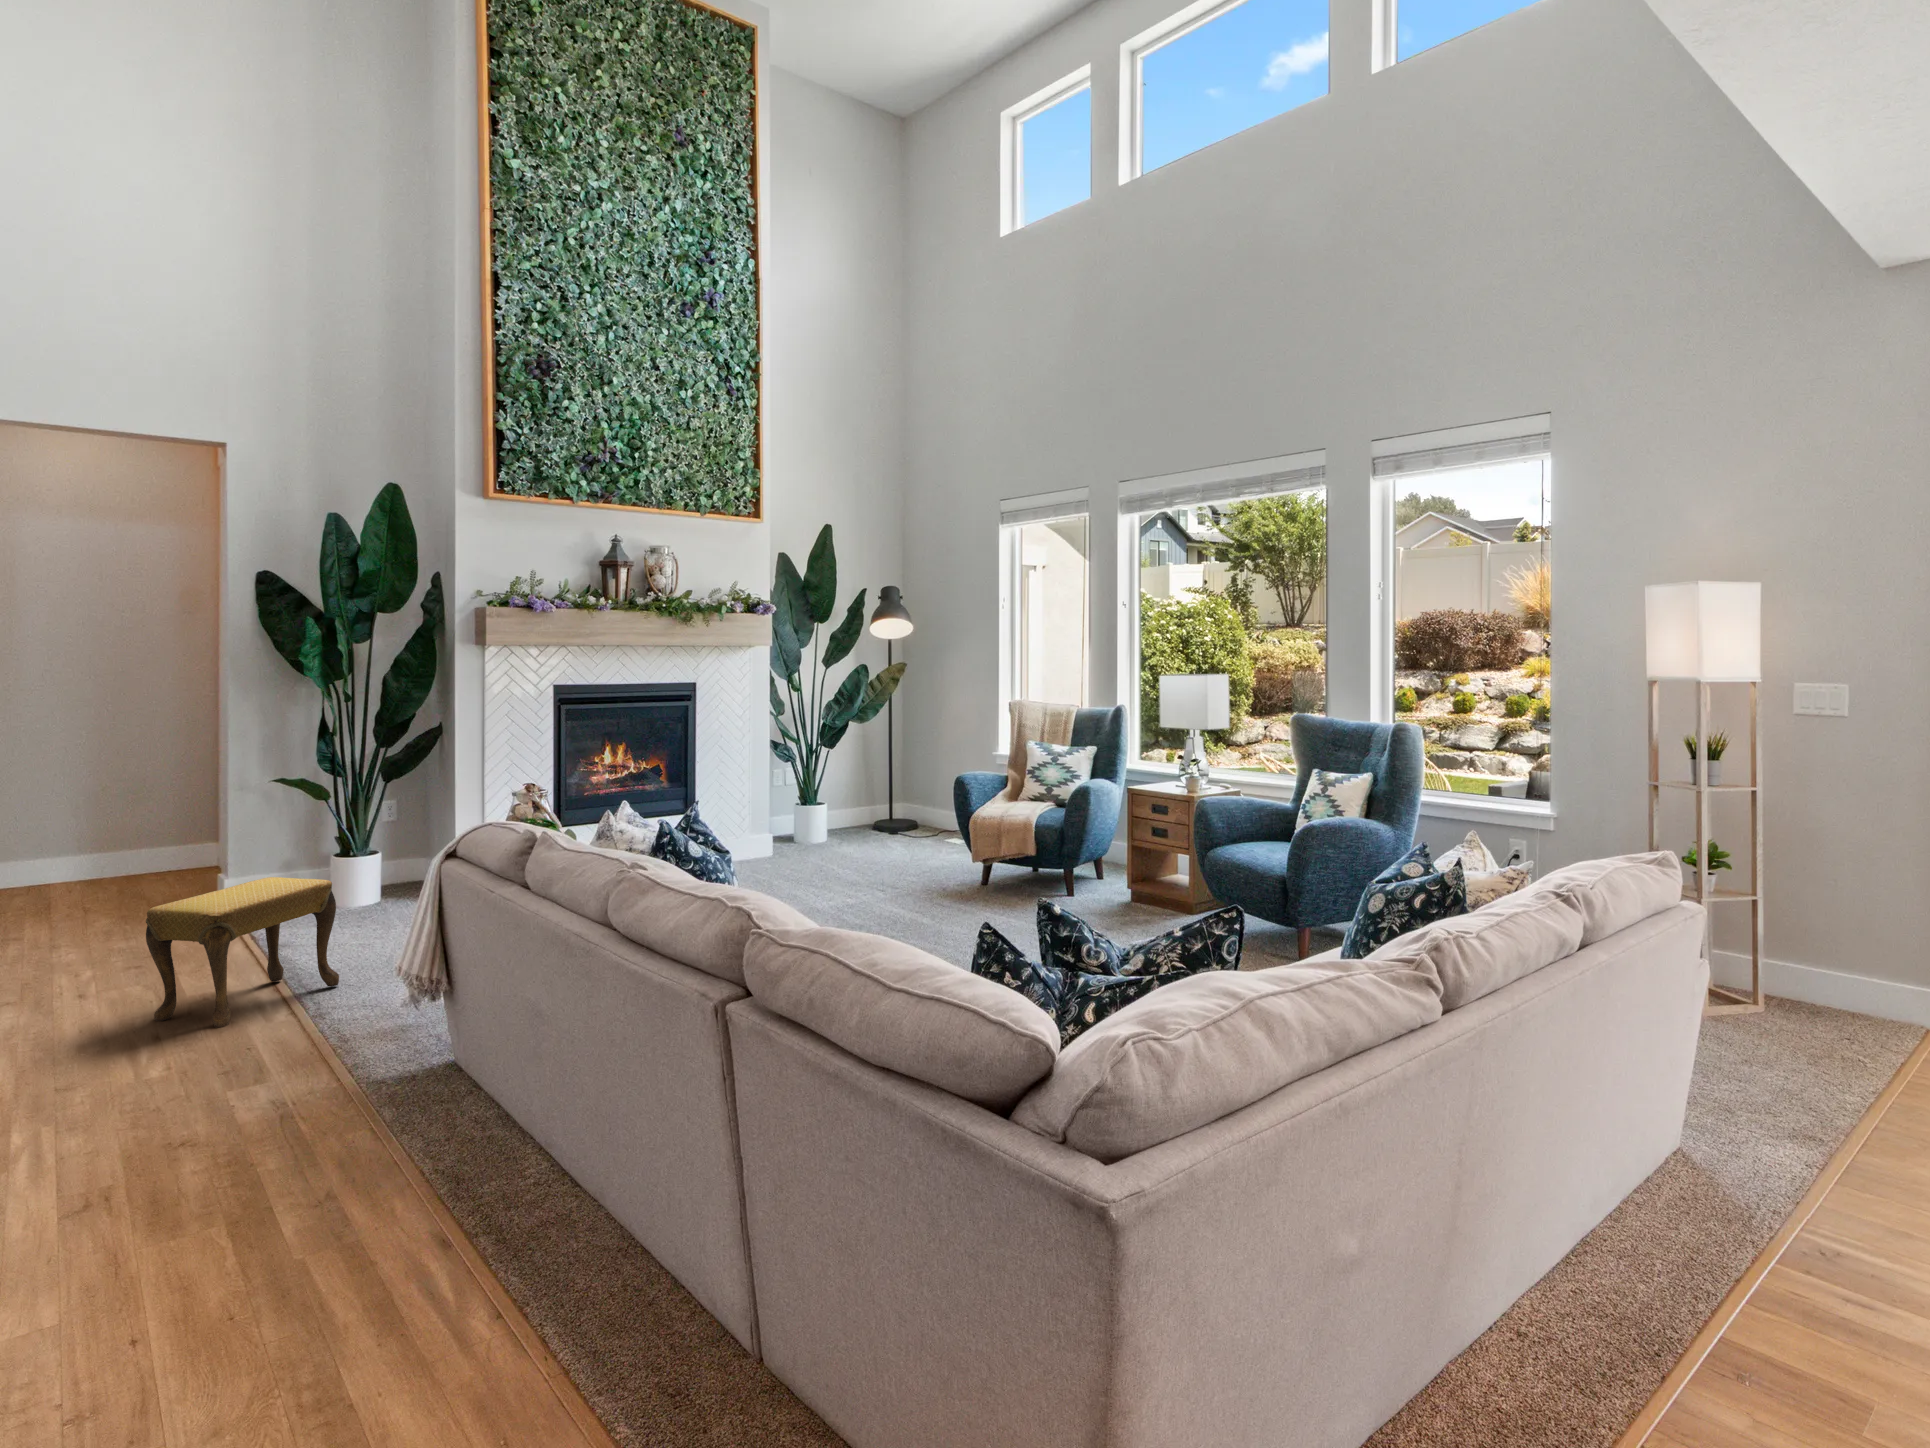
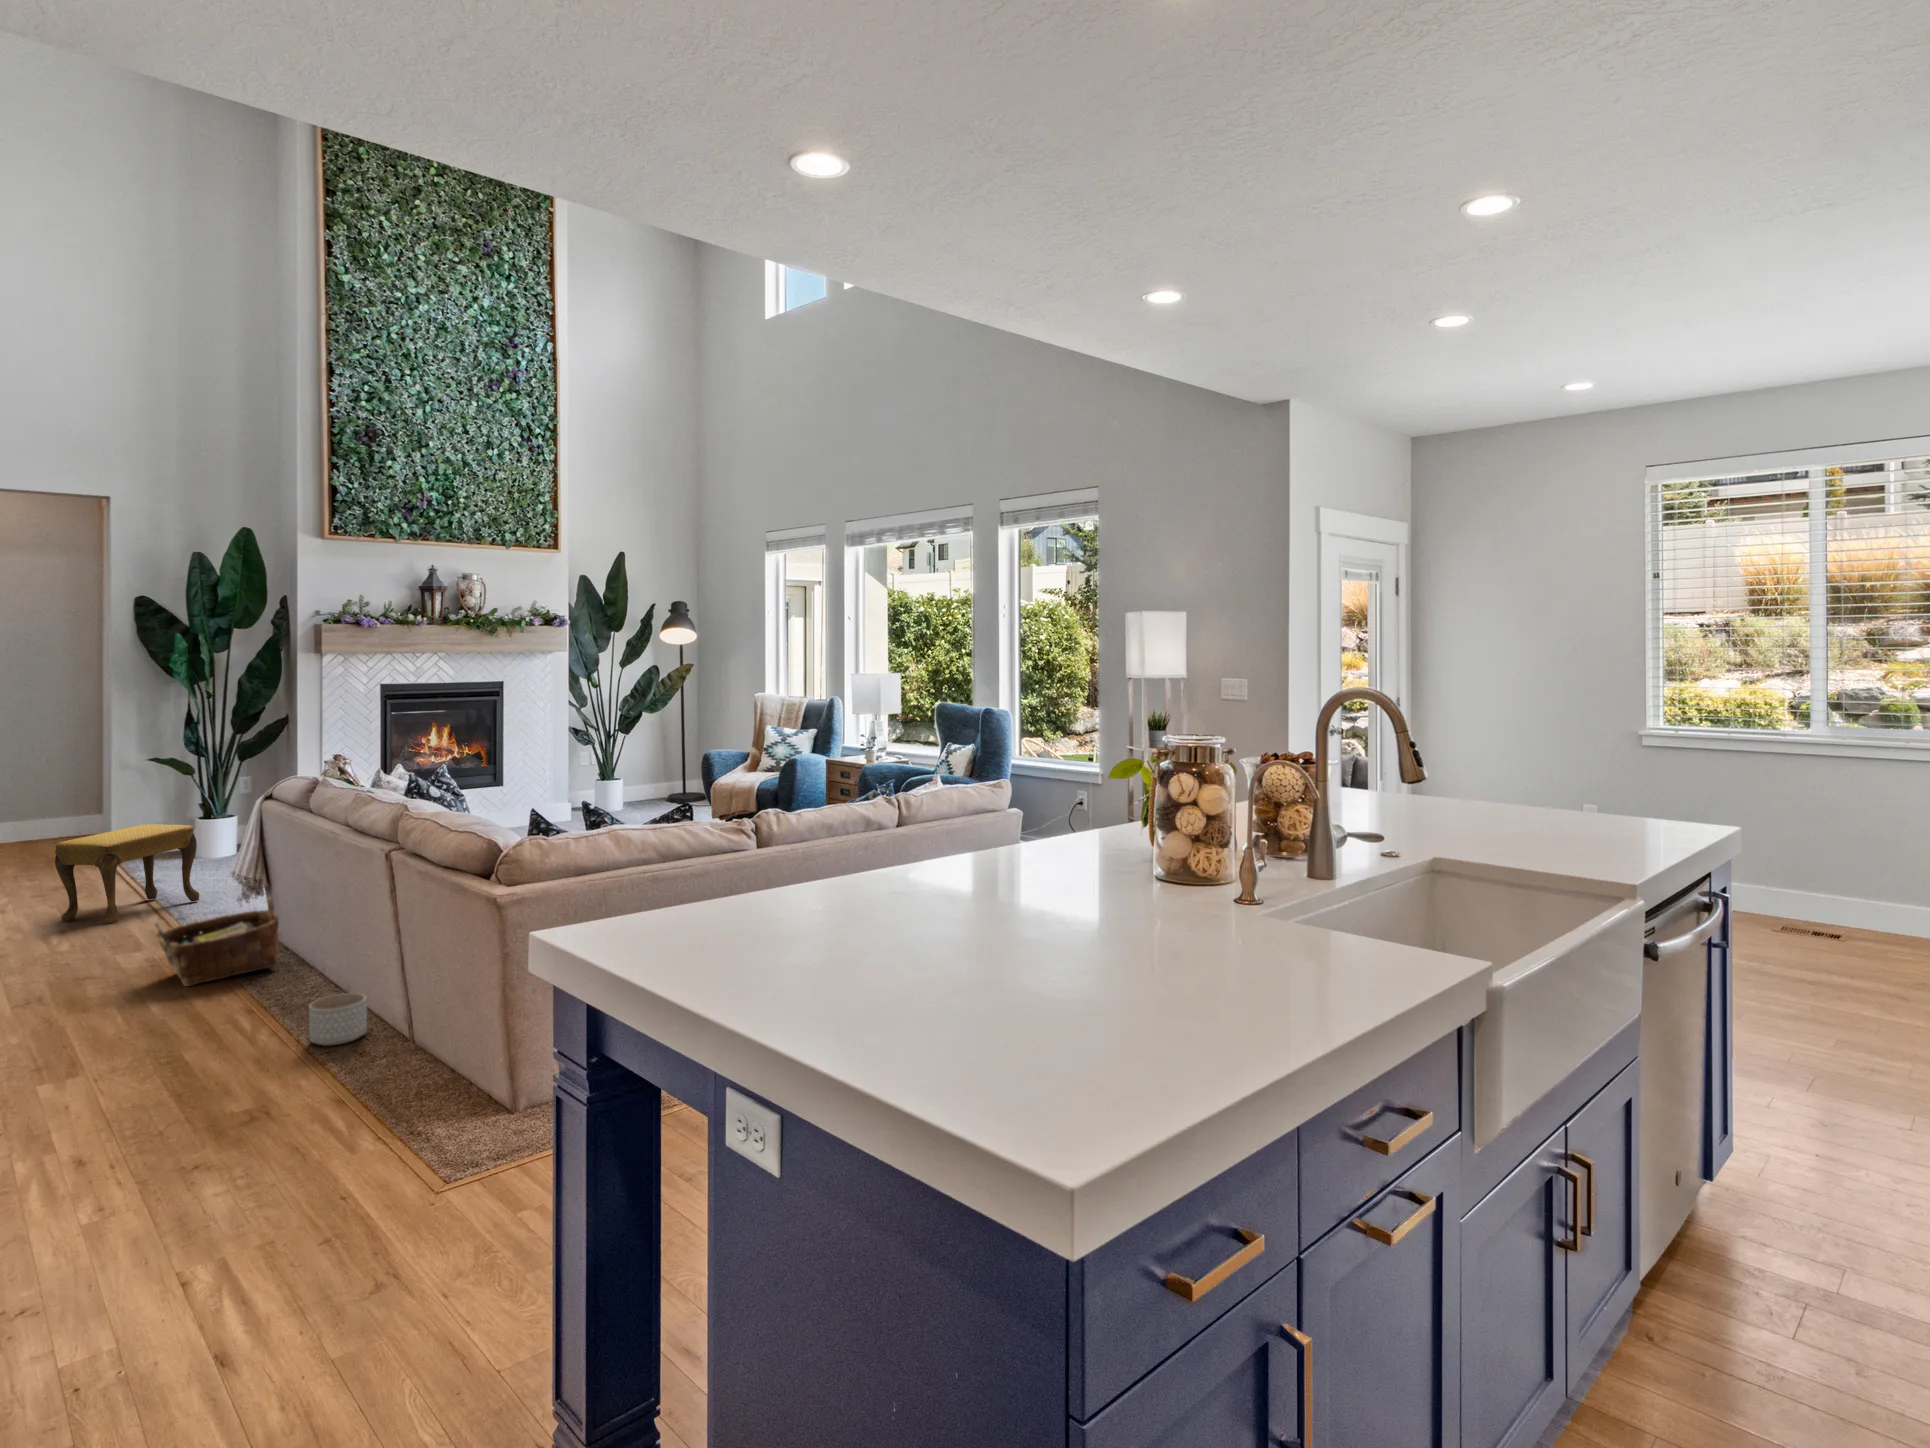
woven basket: none [280,1018,468,1178] -> present [155,897,279,987]
planter: none [558,1253,658,1374] -> present [309,993,367,1046]

